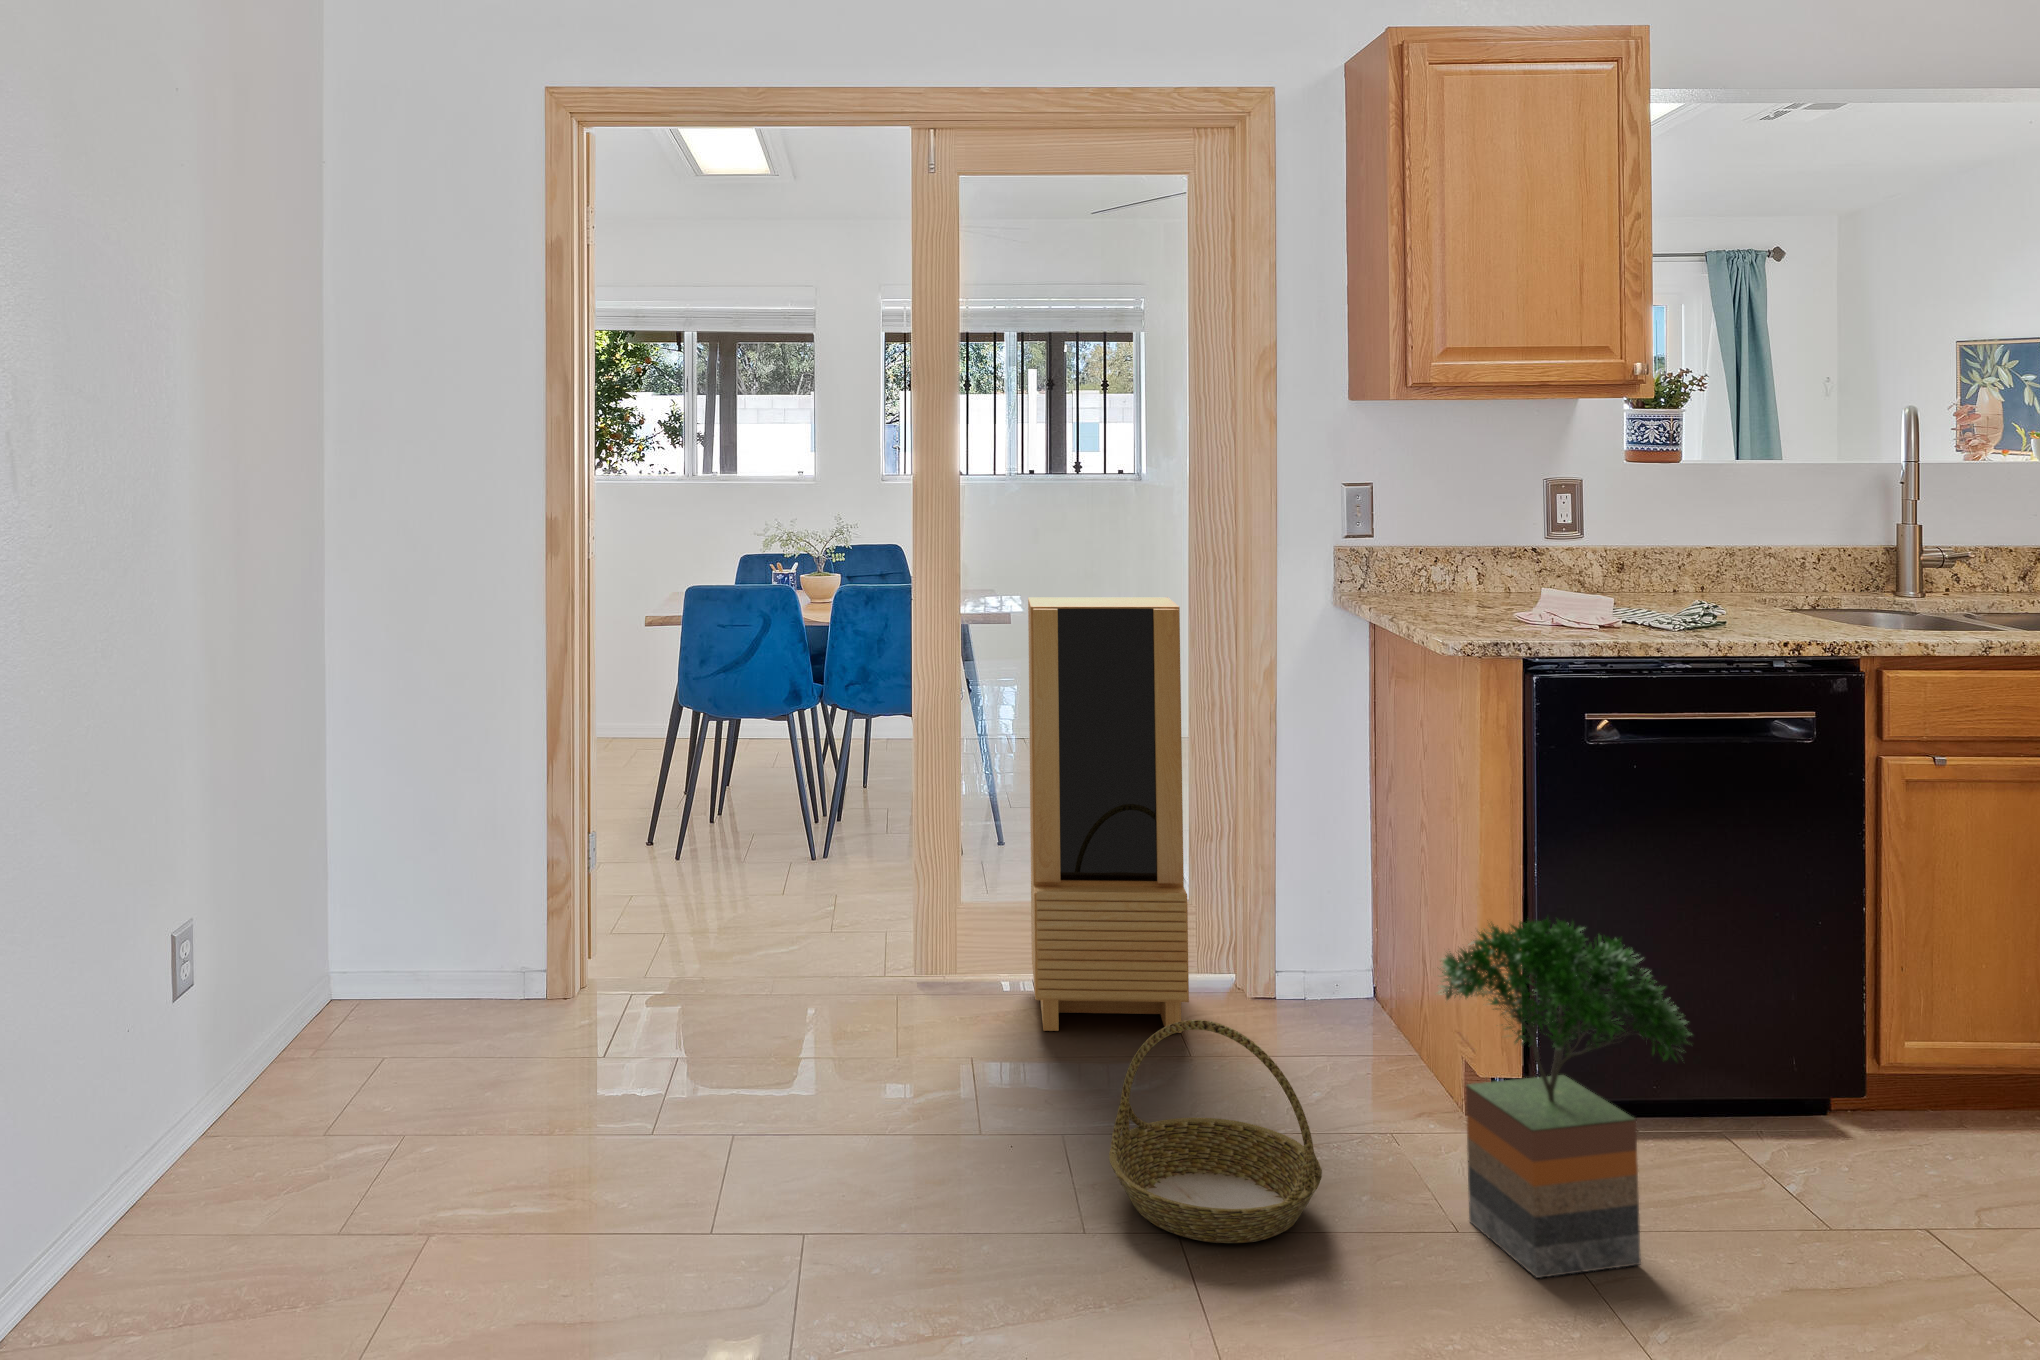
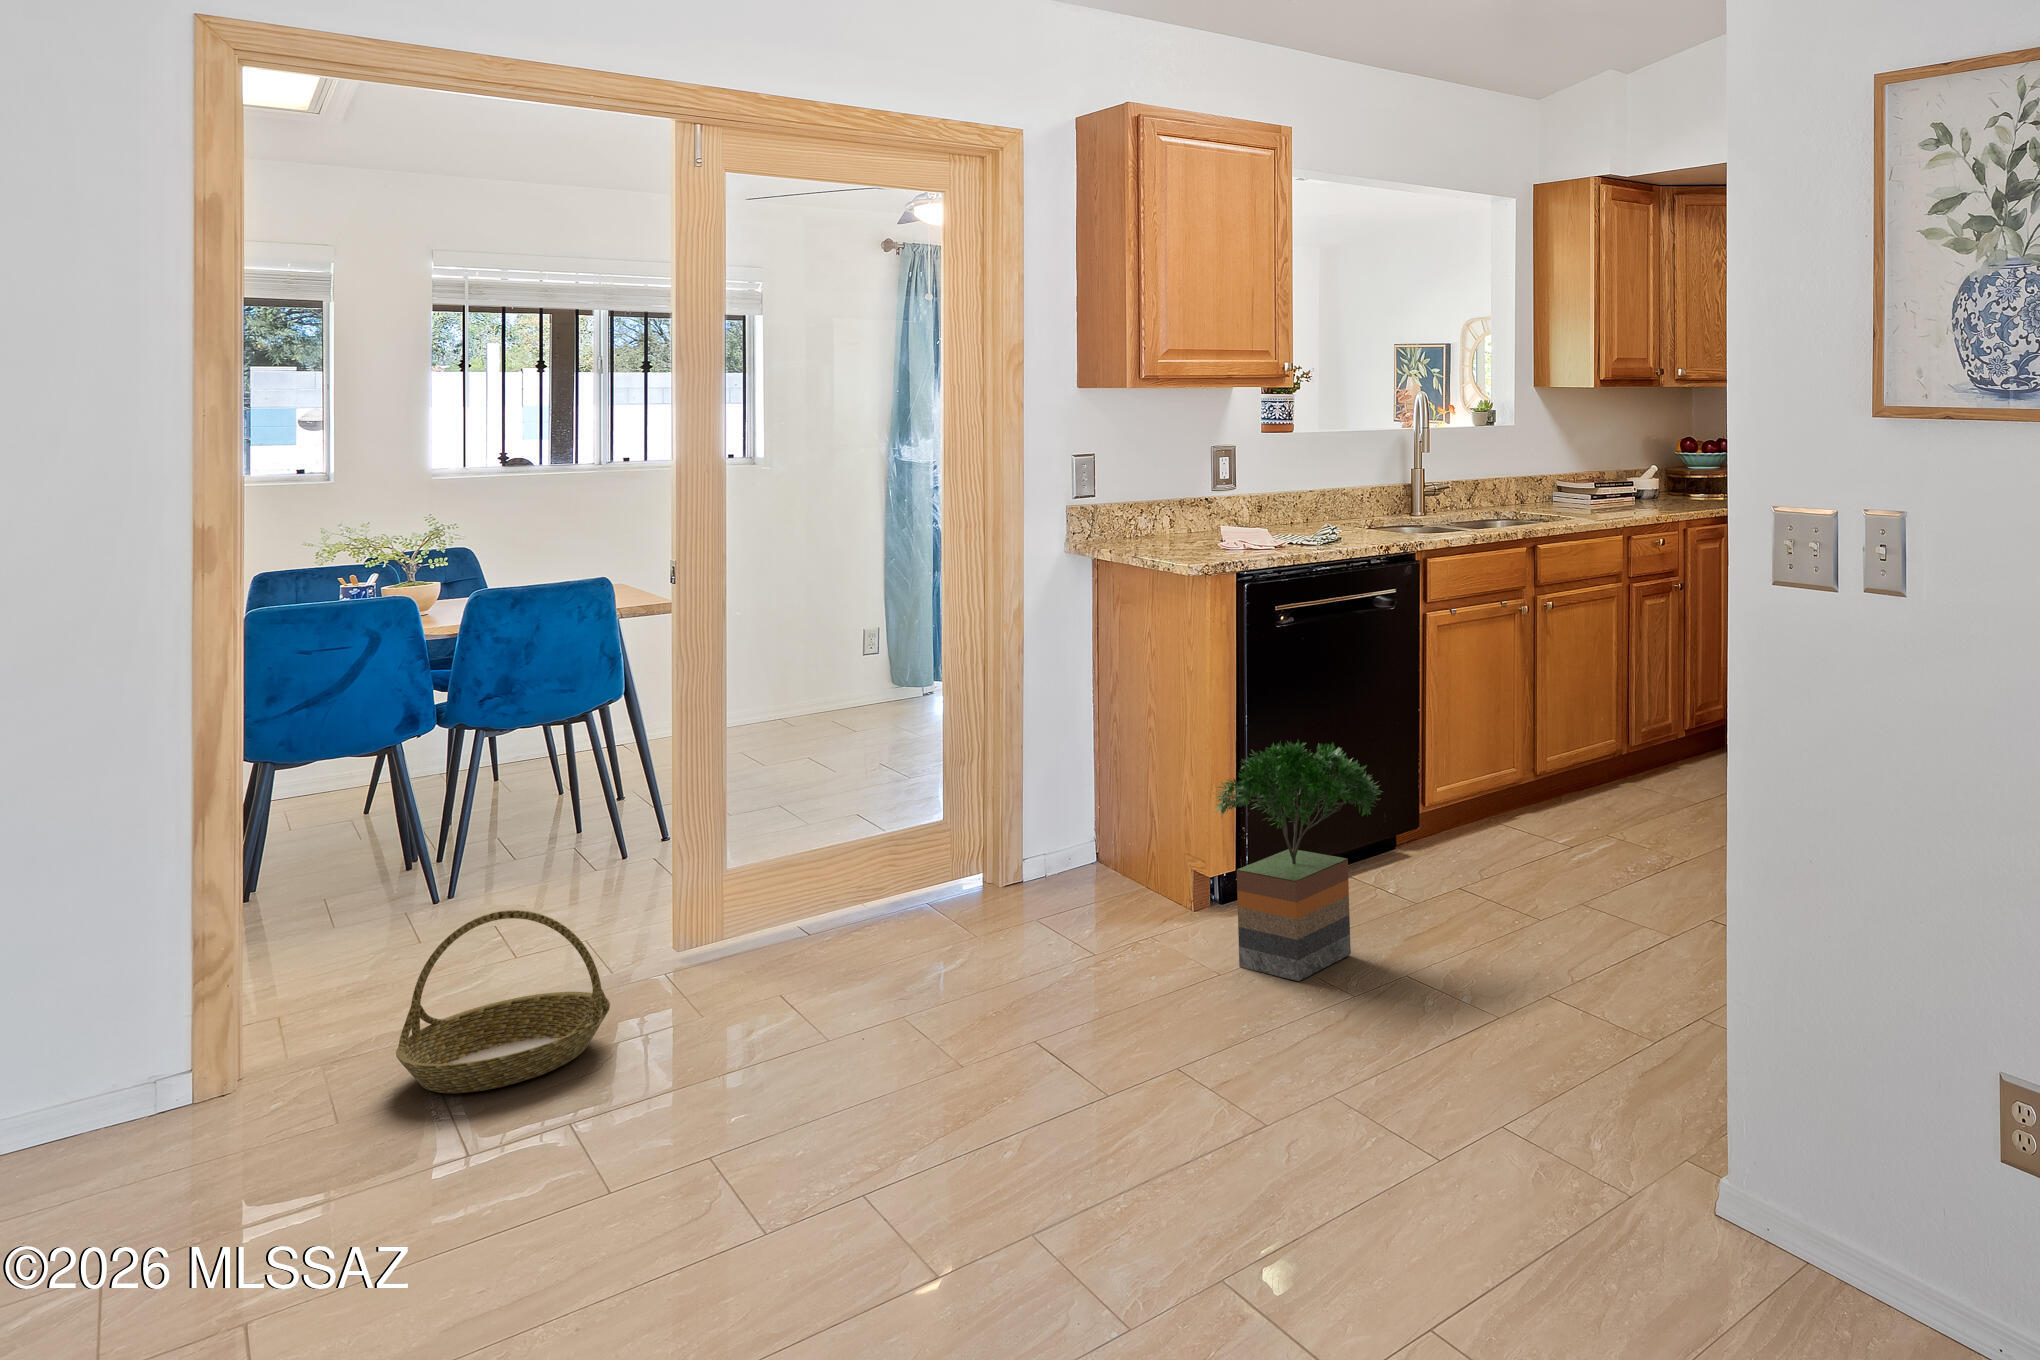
storage cabinet: present [1028,597,1189,1033] -> none [789,559,961,951]
basket: present [1109,1020,1322,1243] -> present [396,910,610,1093]

